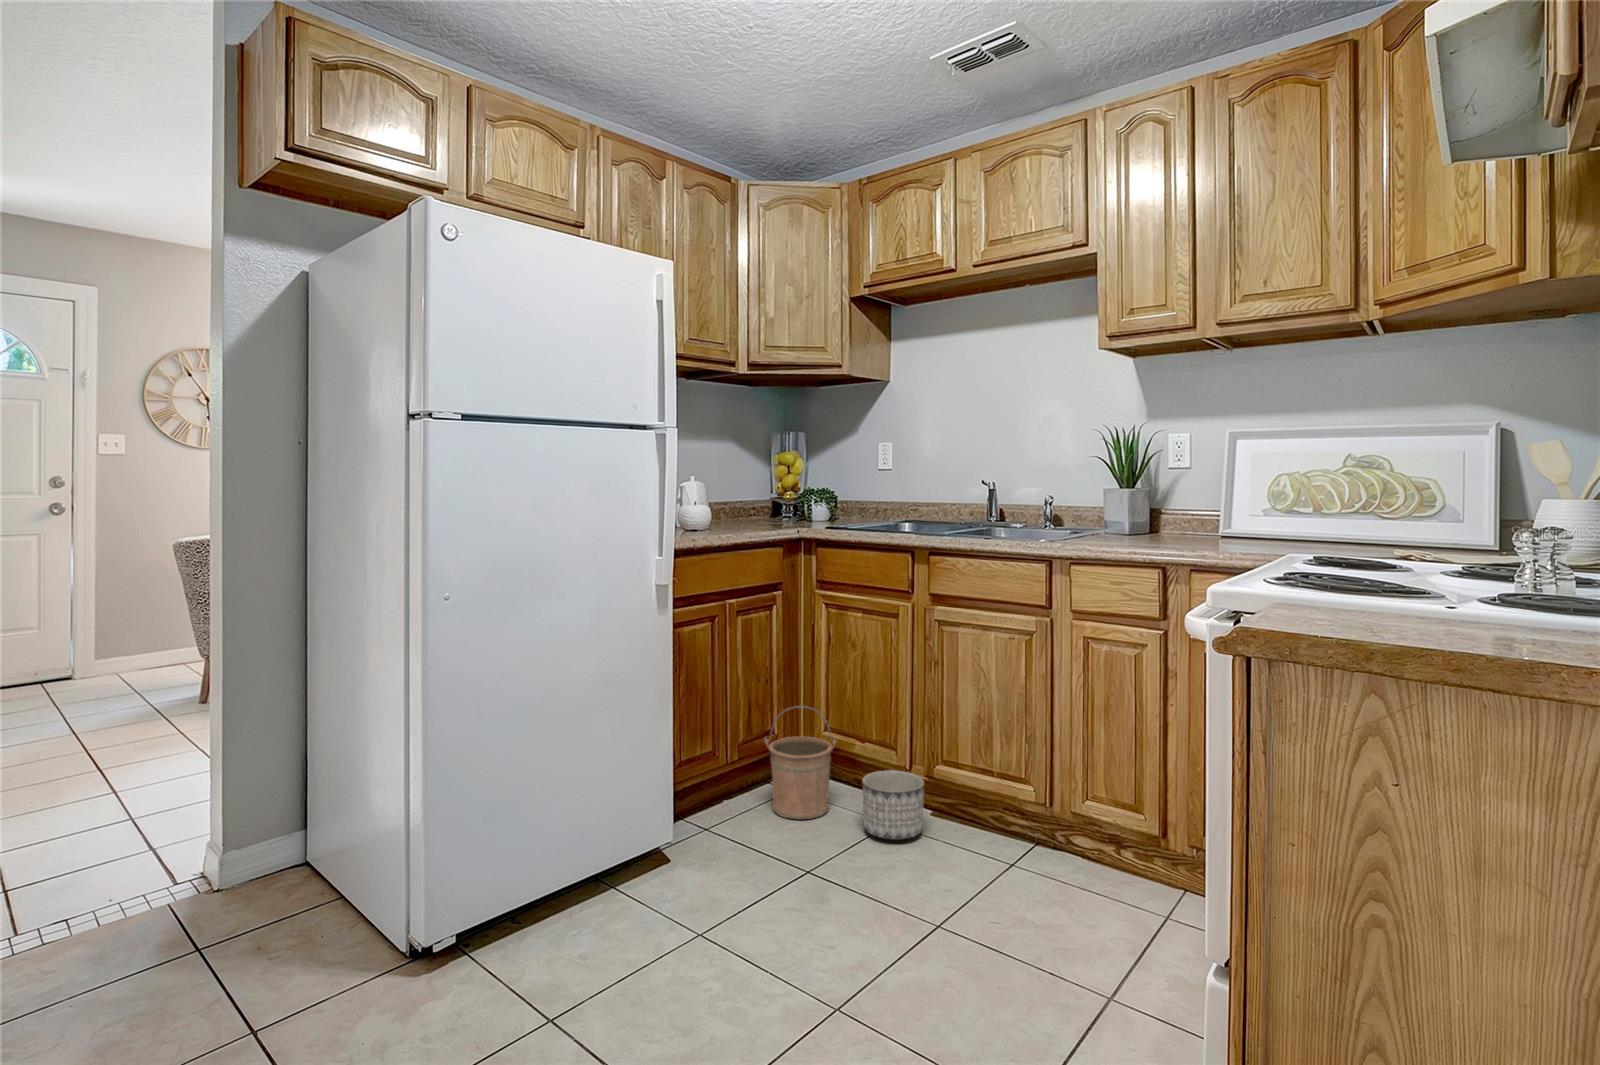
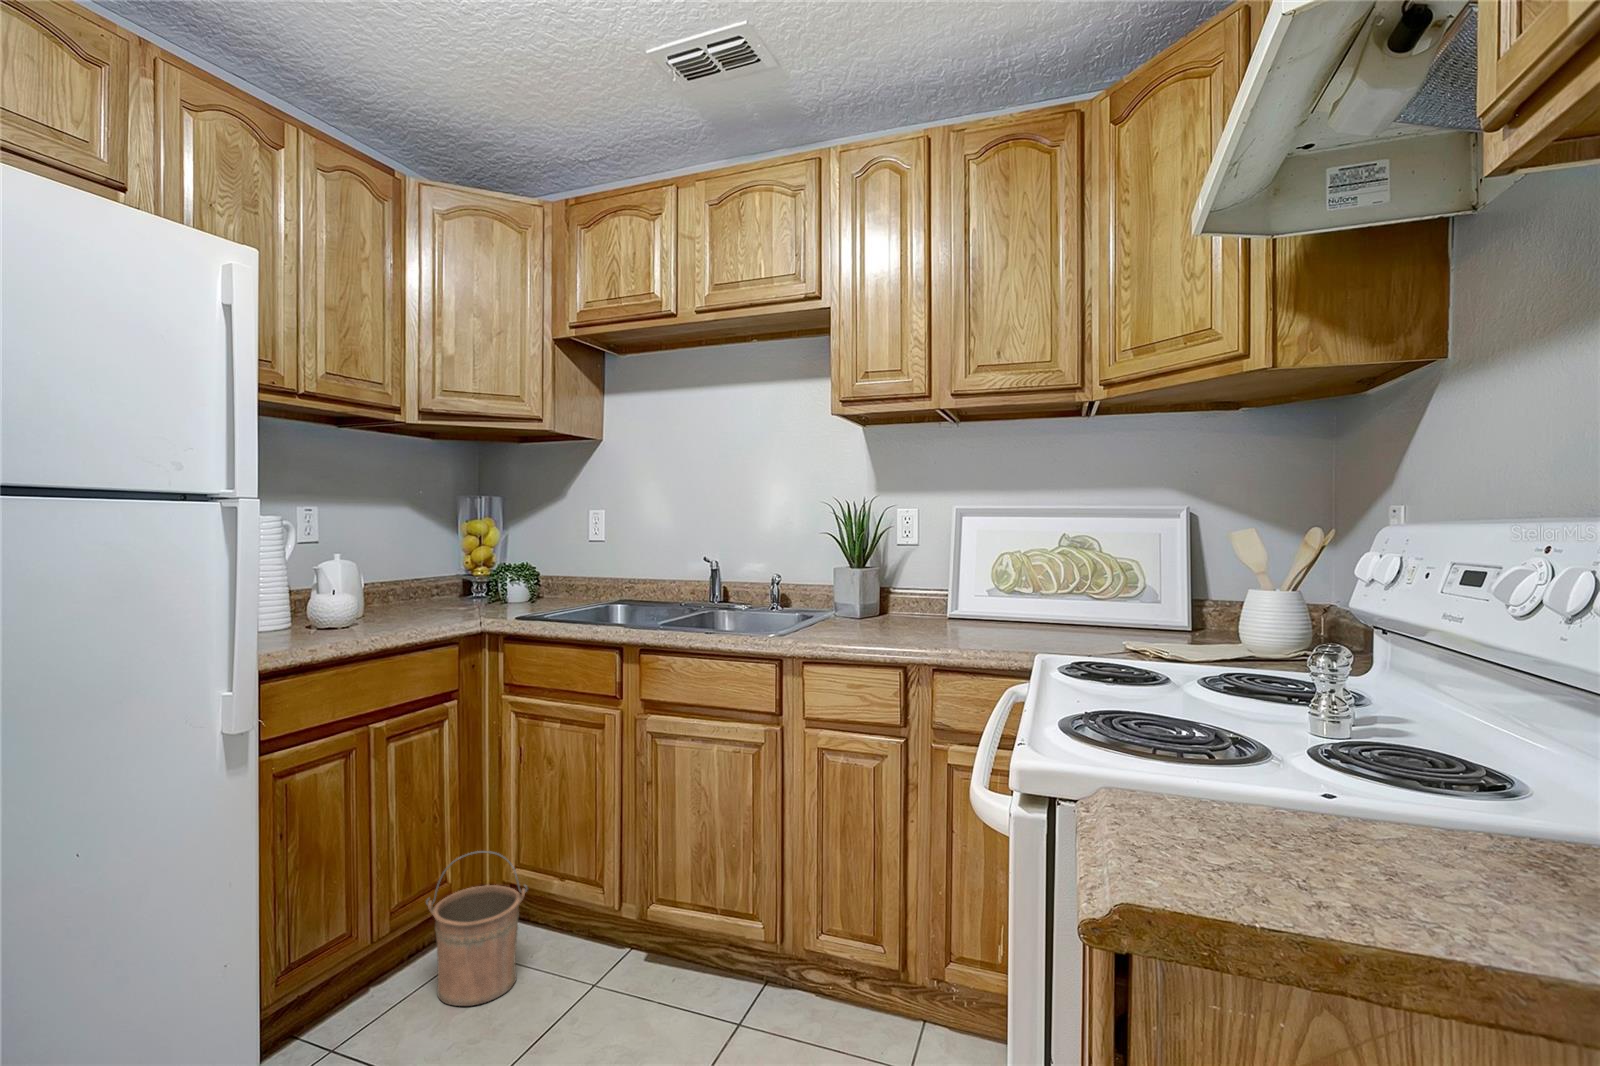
planter: present [862,770,924,840] -> none [557,921,636,1020]

